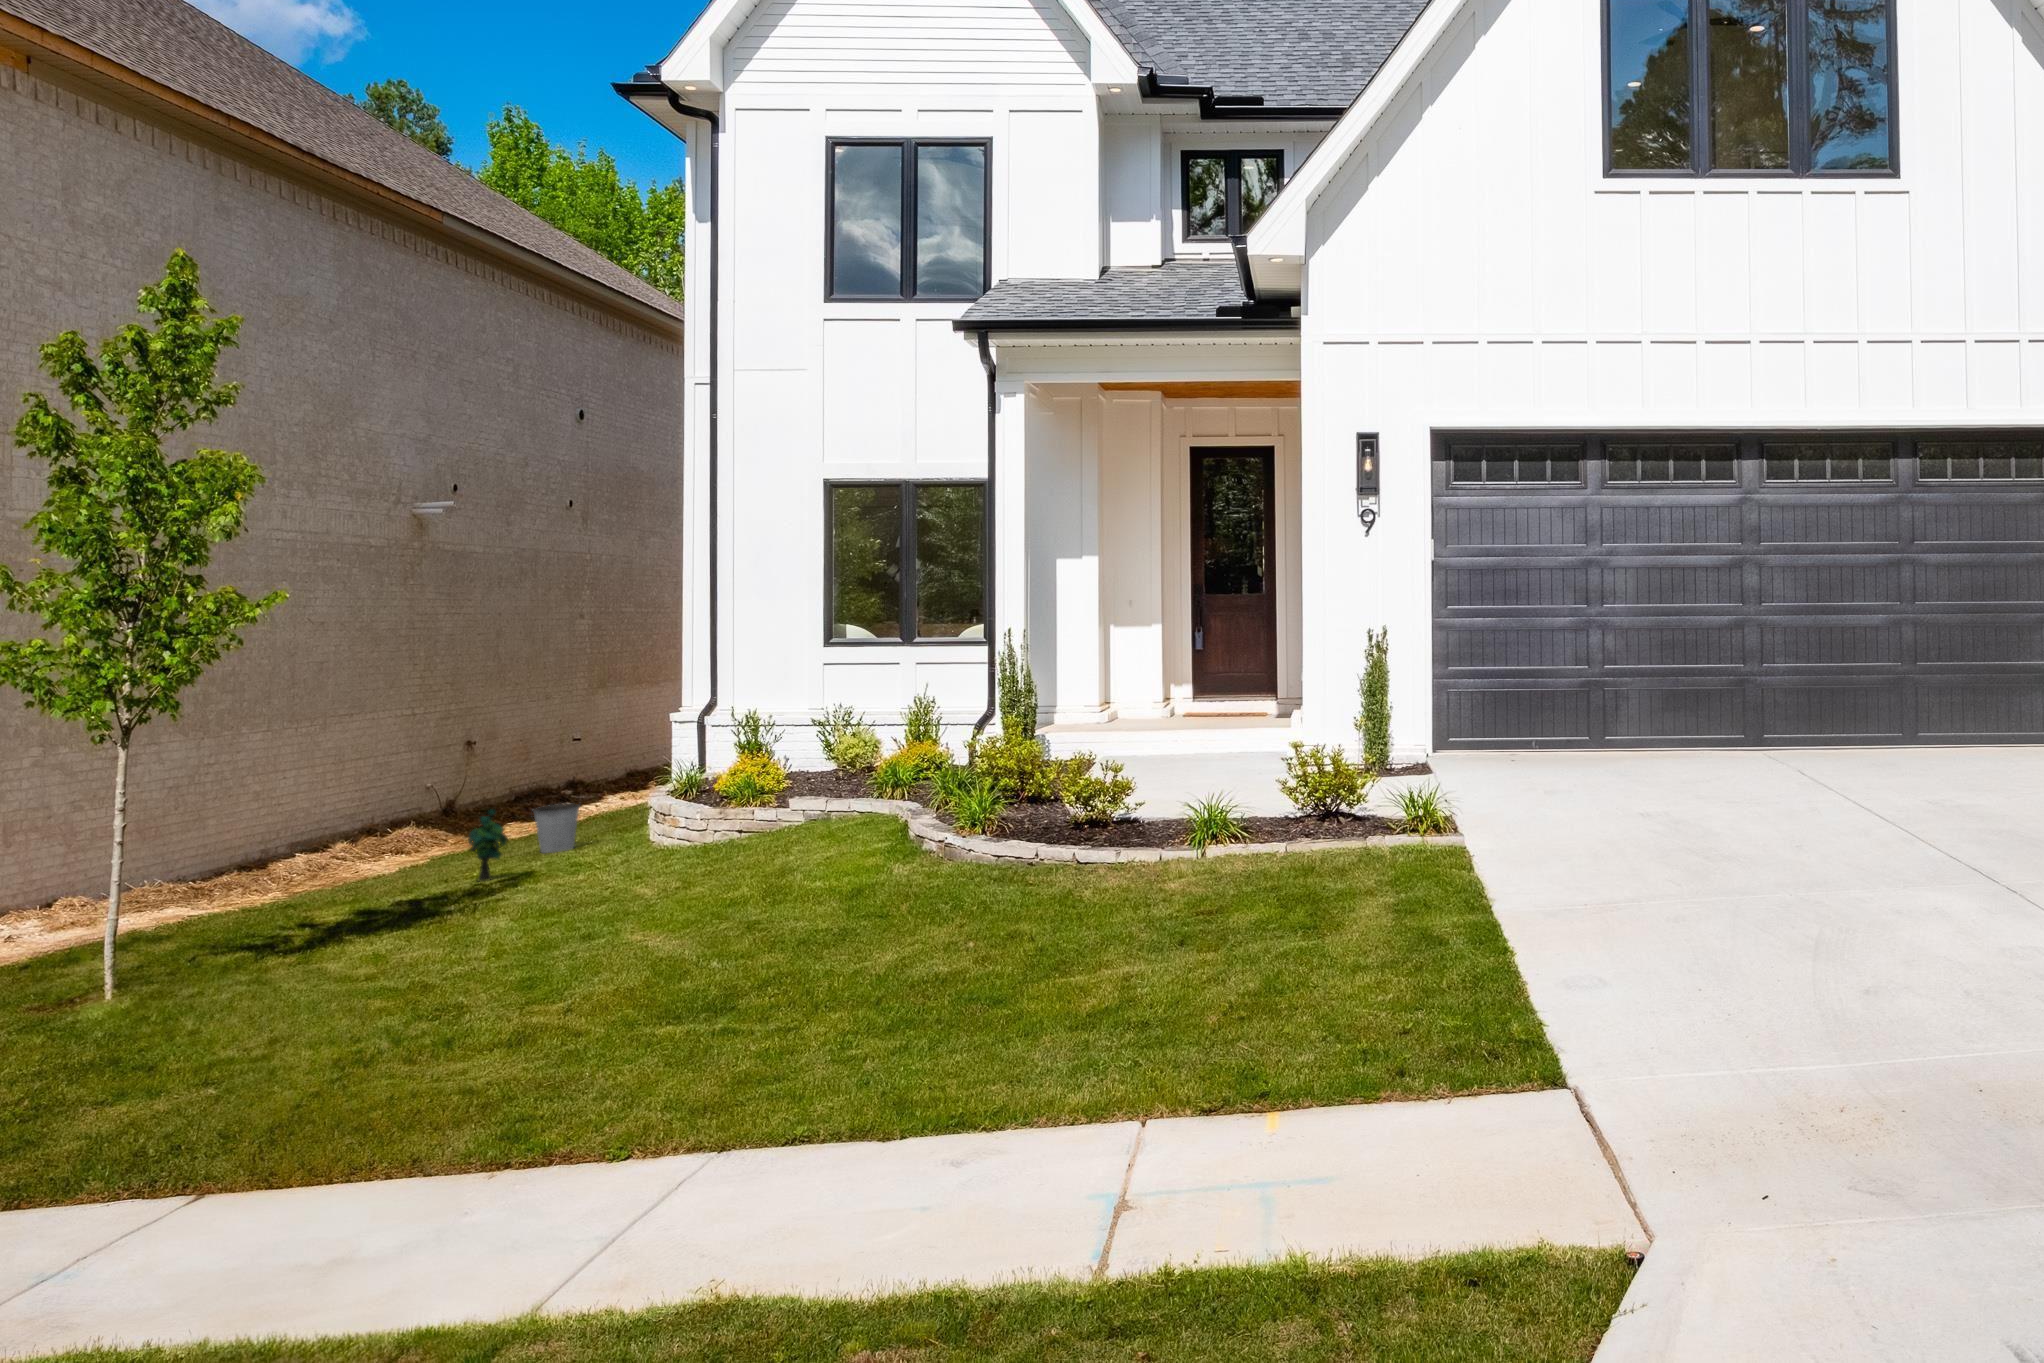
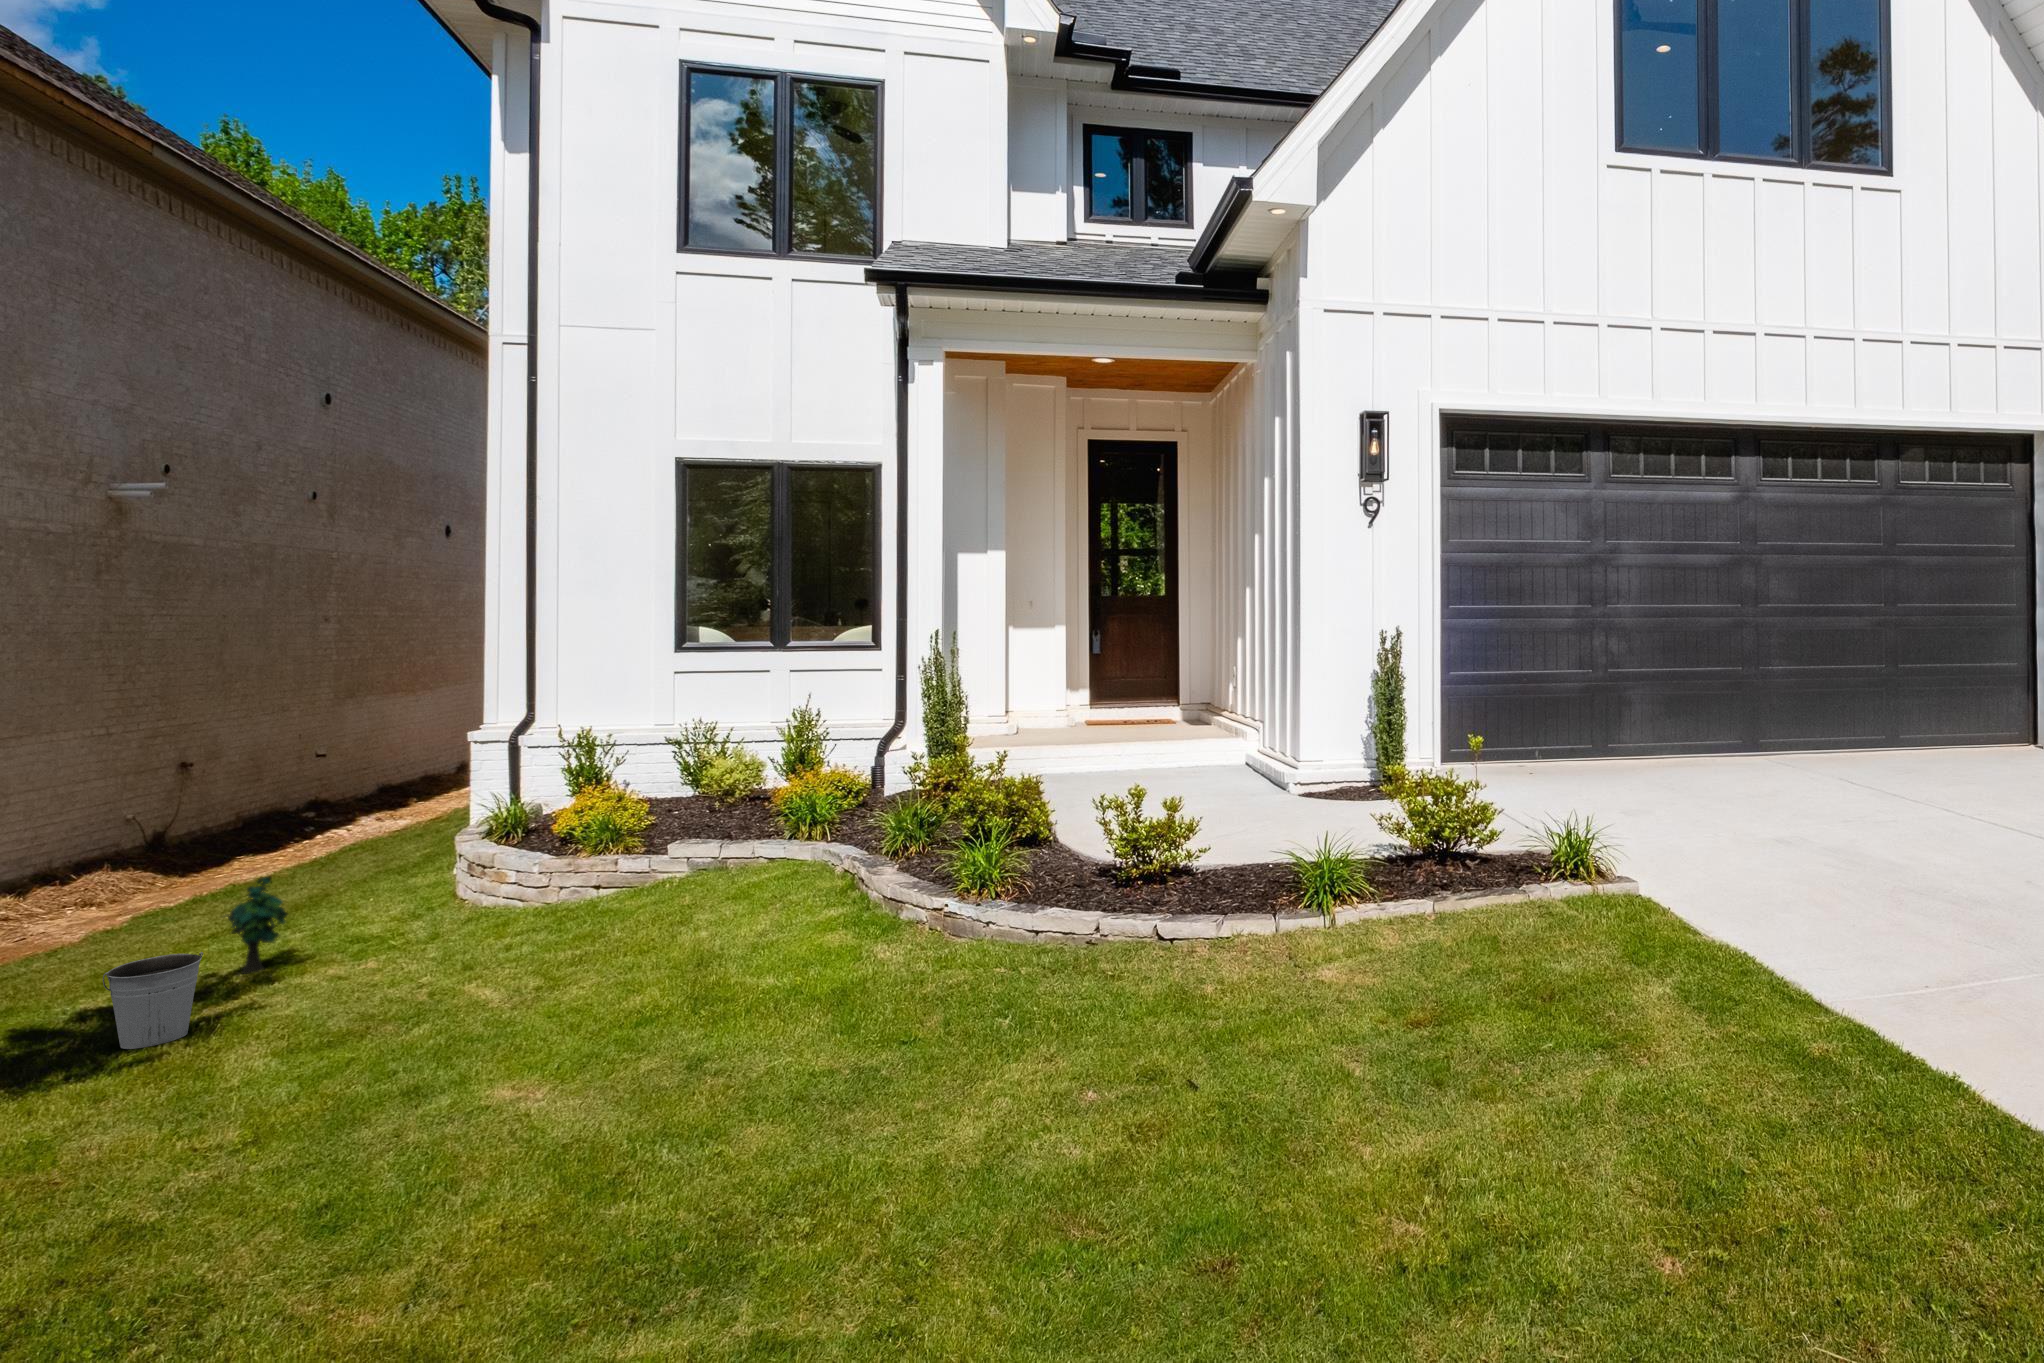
bucket: present [532,804,580,853] -> present [103,952,203,1049]

